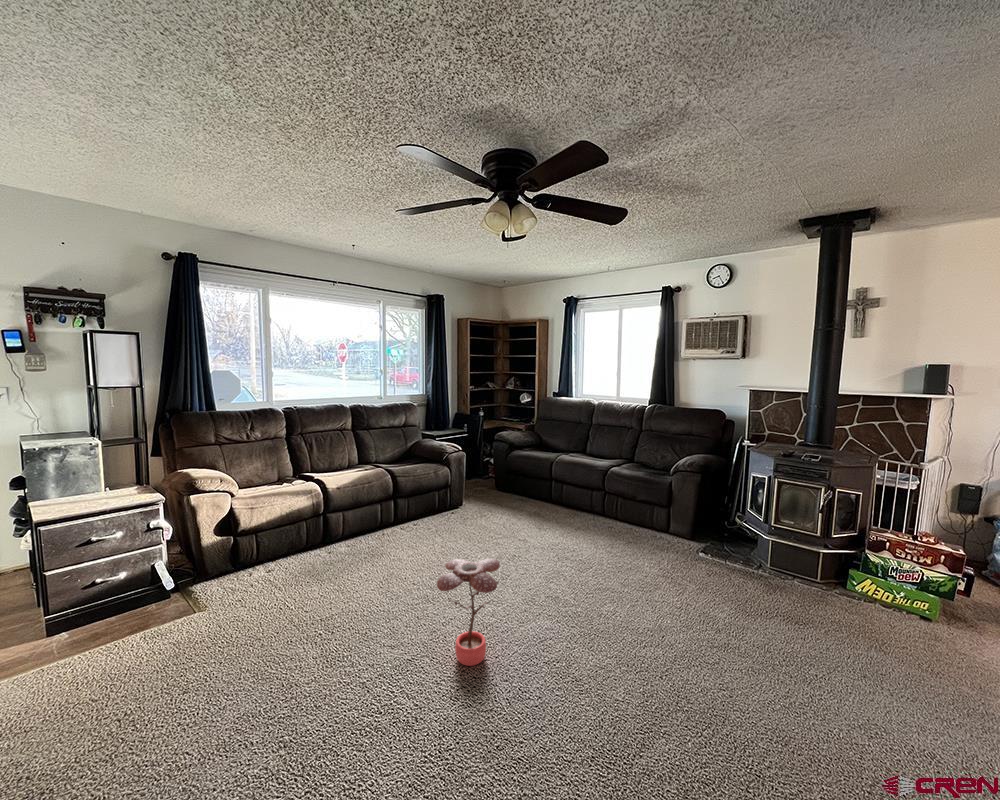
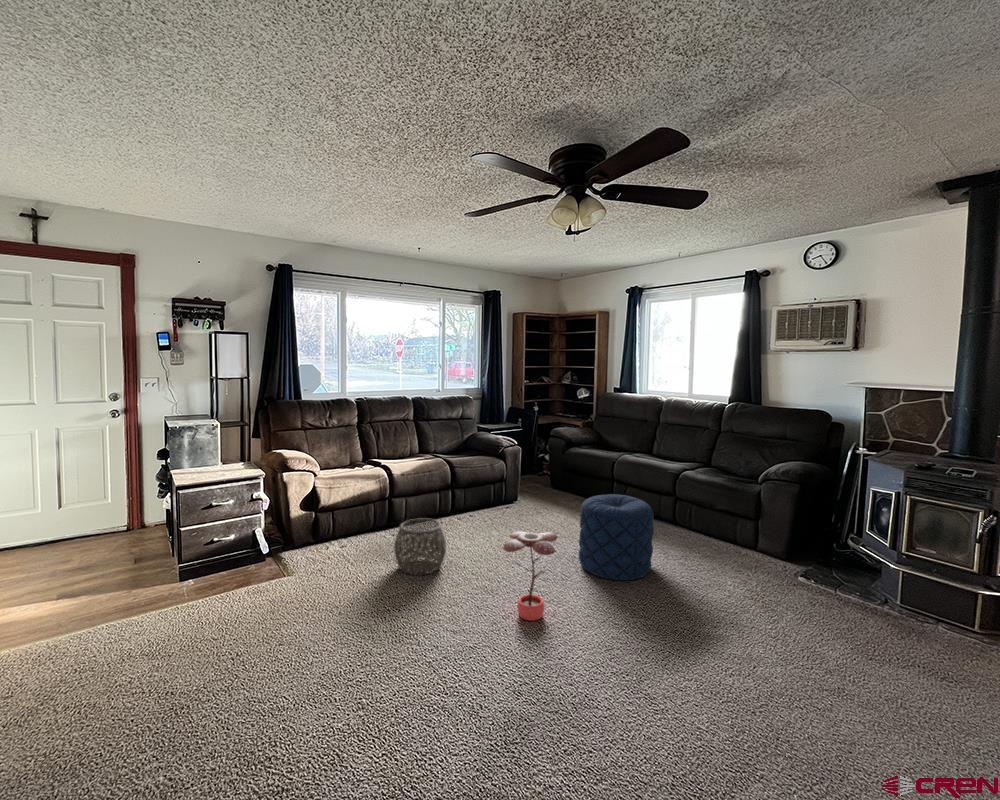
pouf: none [523,503,600,598] -> present [579,494,654,580]
woven basket: none [318,540,380,609] -> present [394,518,446,575]

